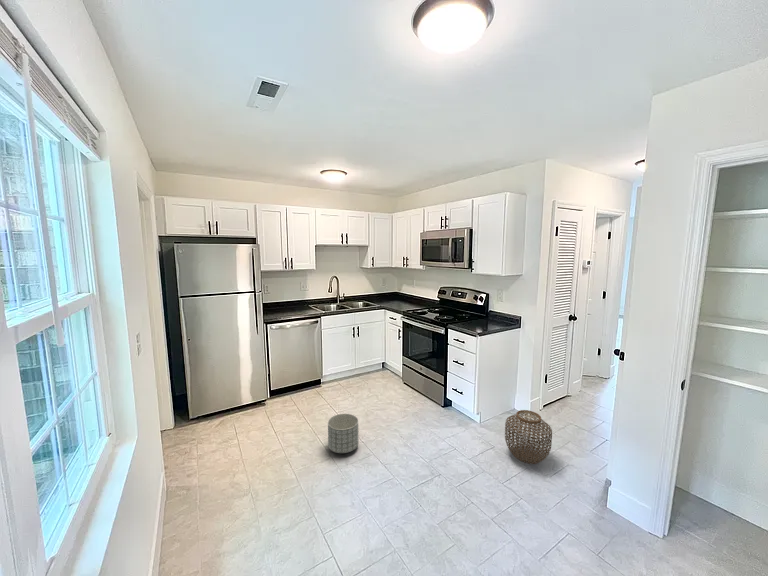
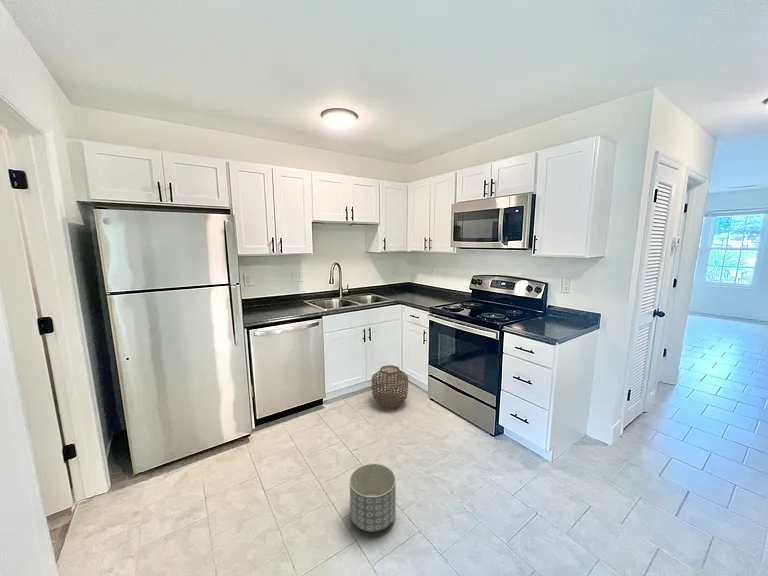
woven basket: present [505,410,552,464] -> present [372,365,408,409]

